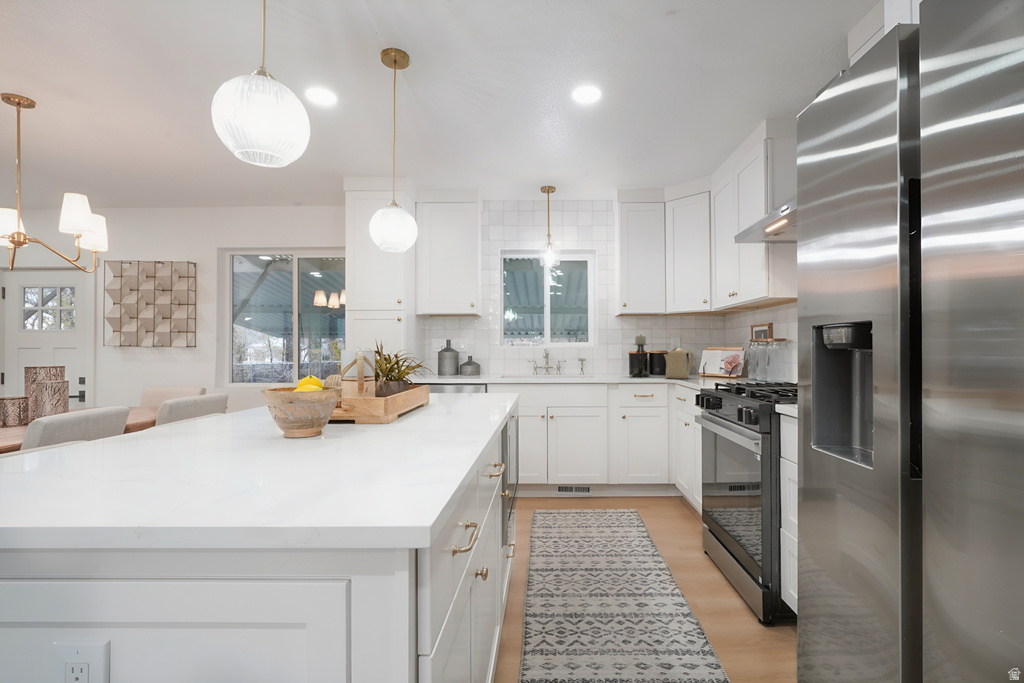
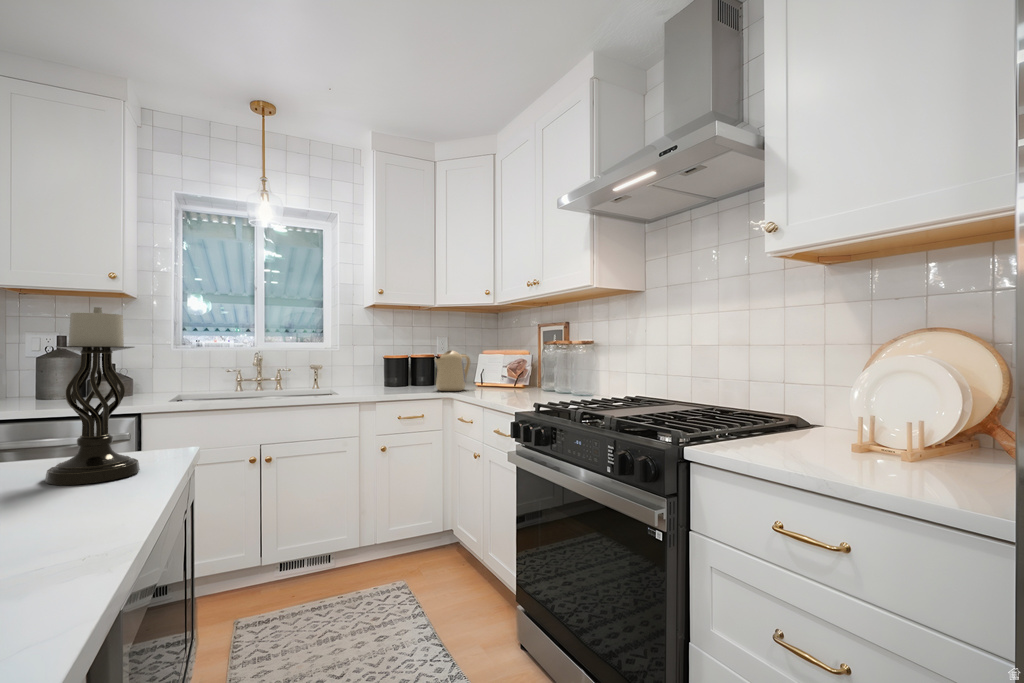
candle holder: present [632,335,650,377] -> present [45,307,140,485]

